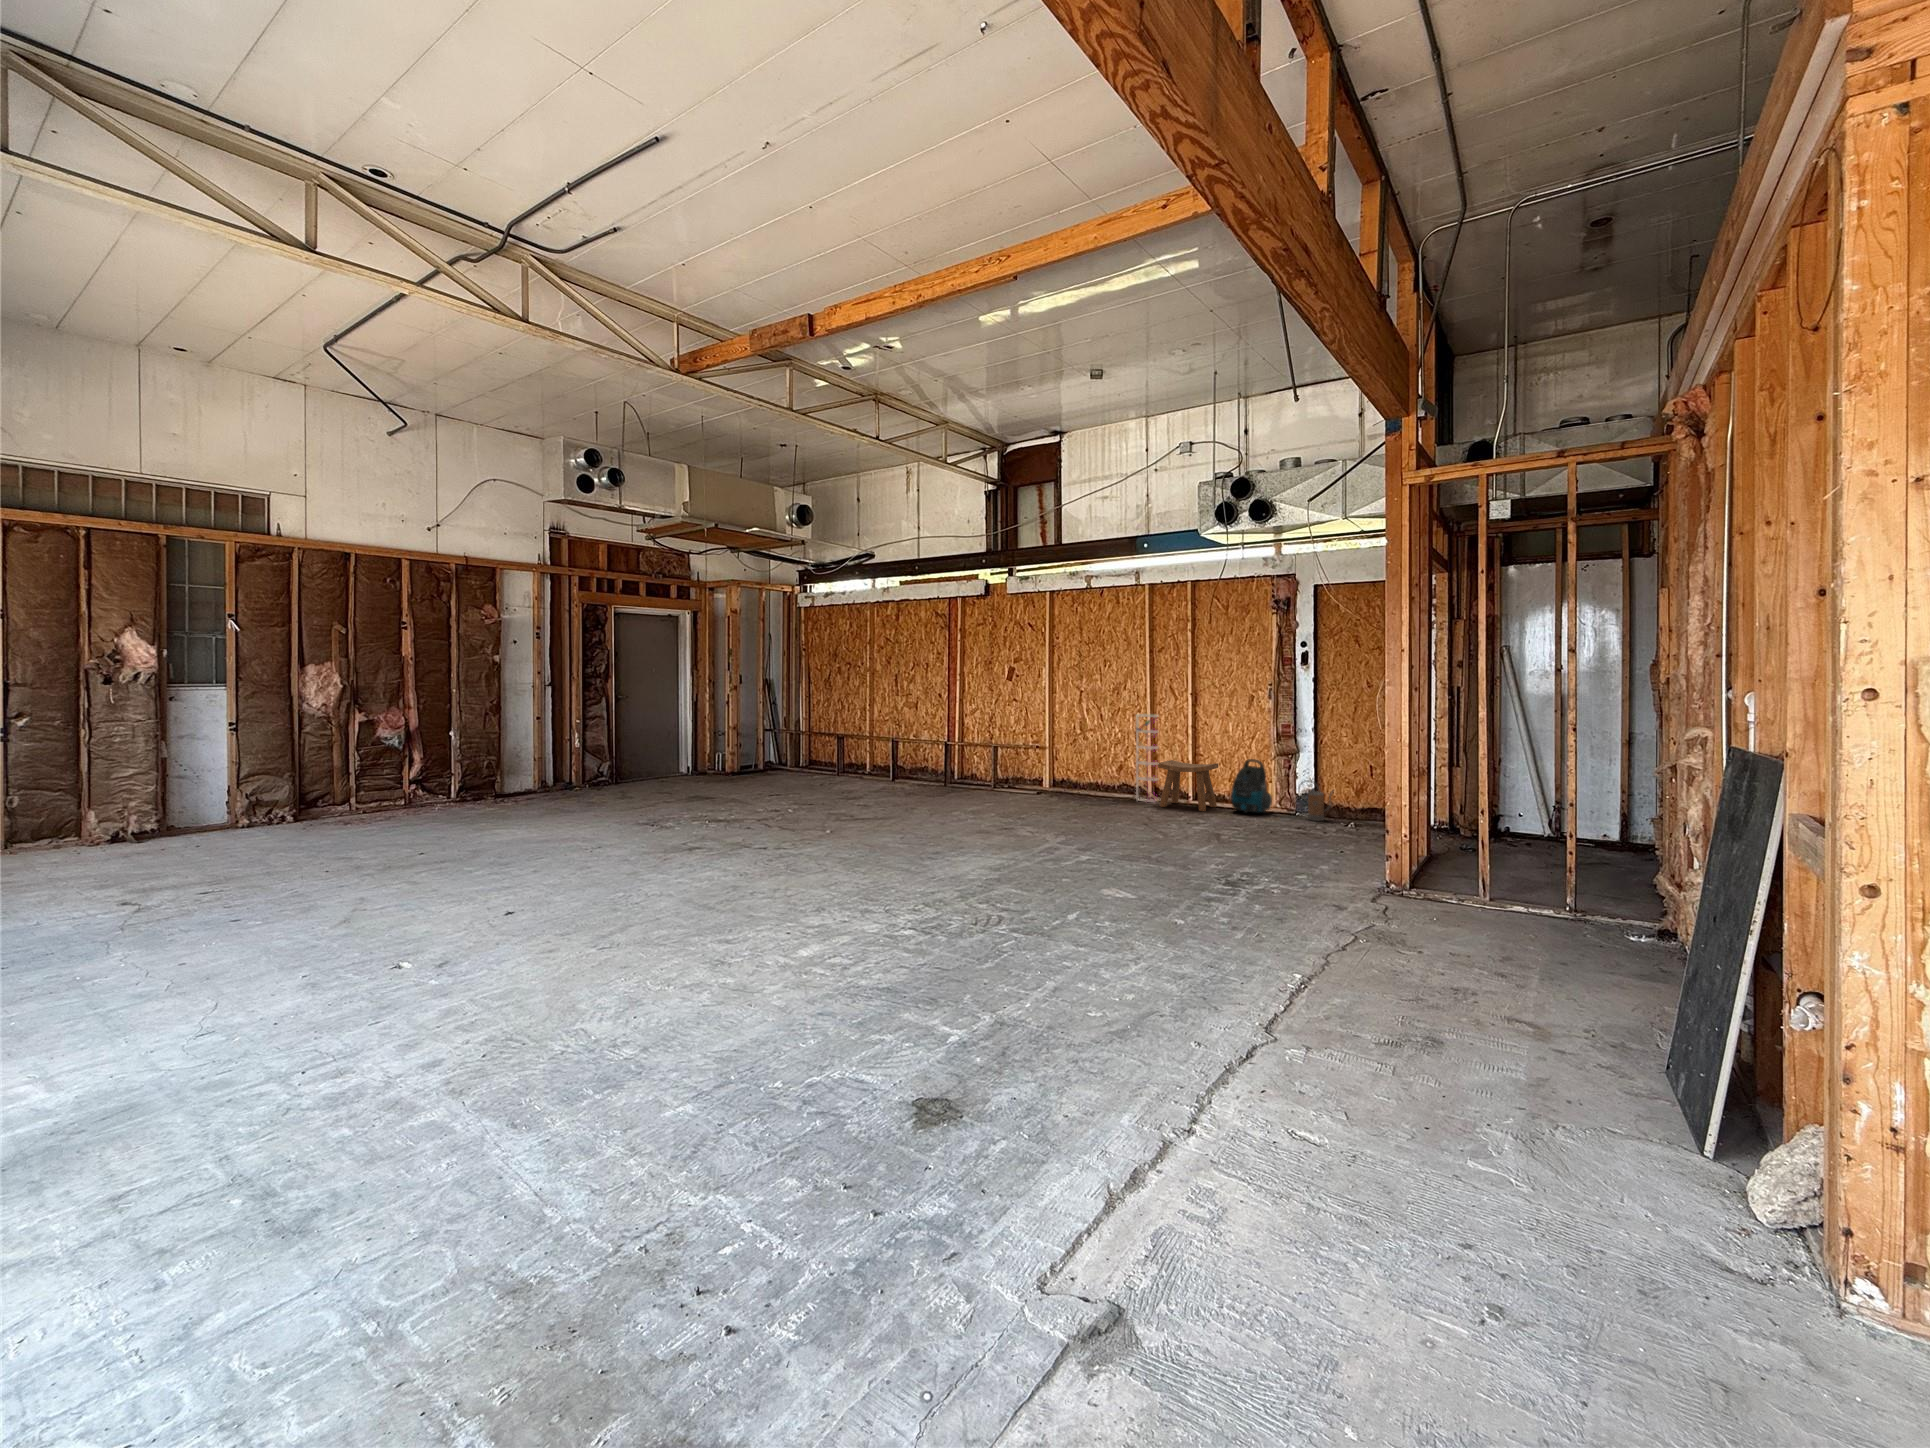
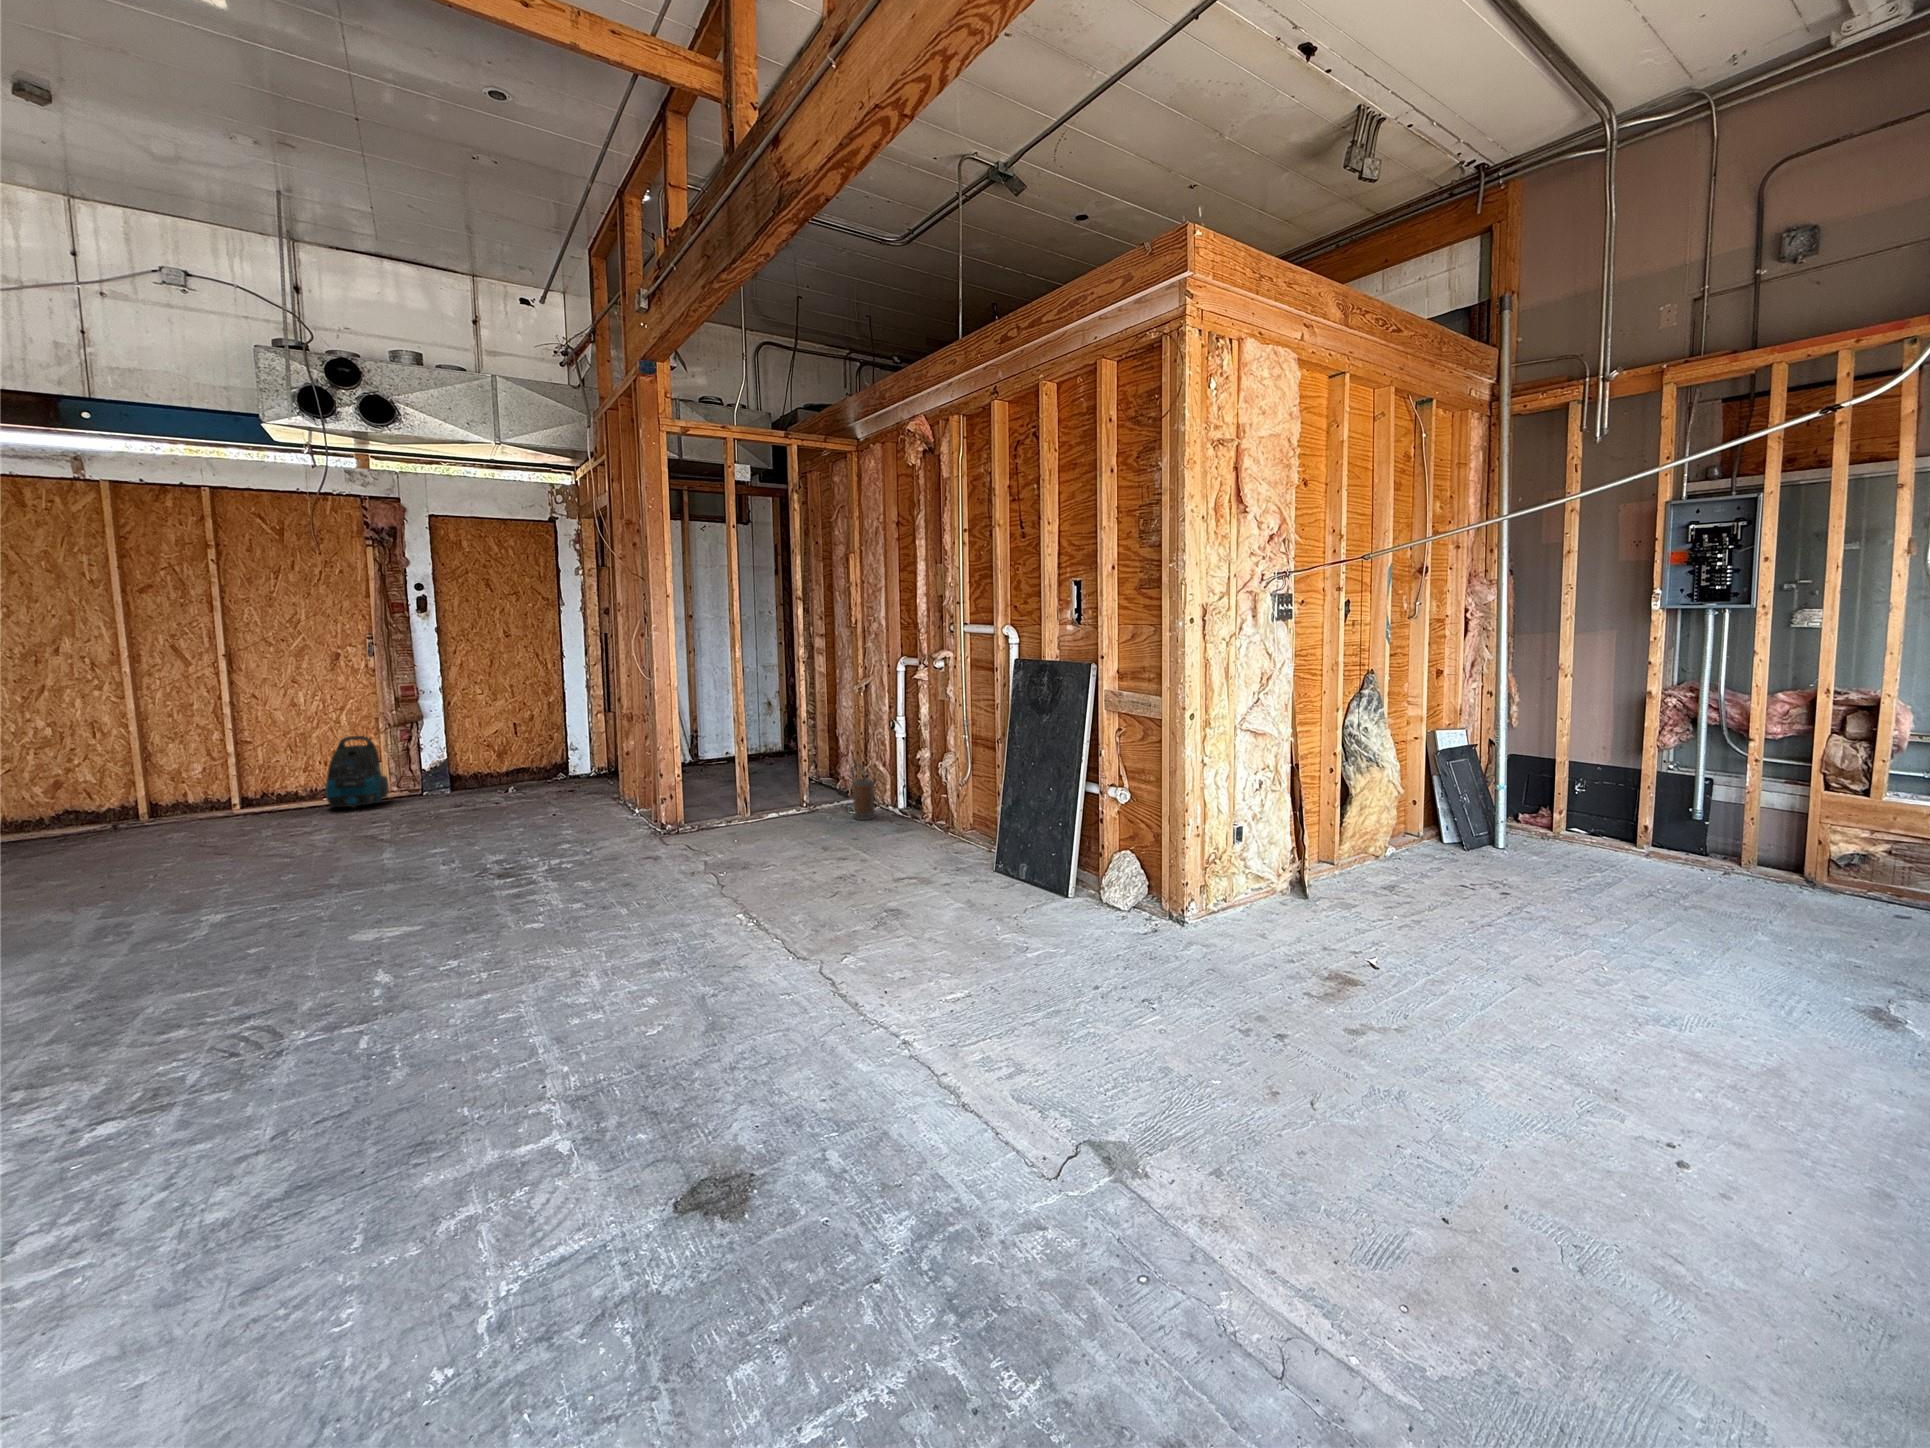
shelving unit: present [1136,714,1158,802] -> none [82,689,155,836]
stool: present [1158,760,1218,811] -> none [166,750,287,832]
watering can: present [1298,782,1333,821] -> present [852,764,875,820]

